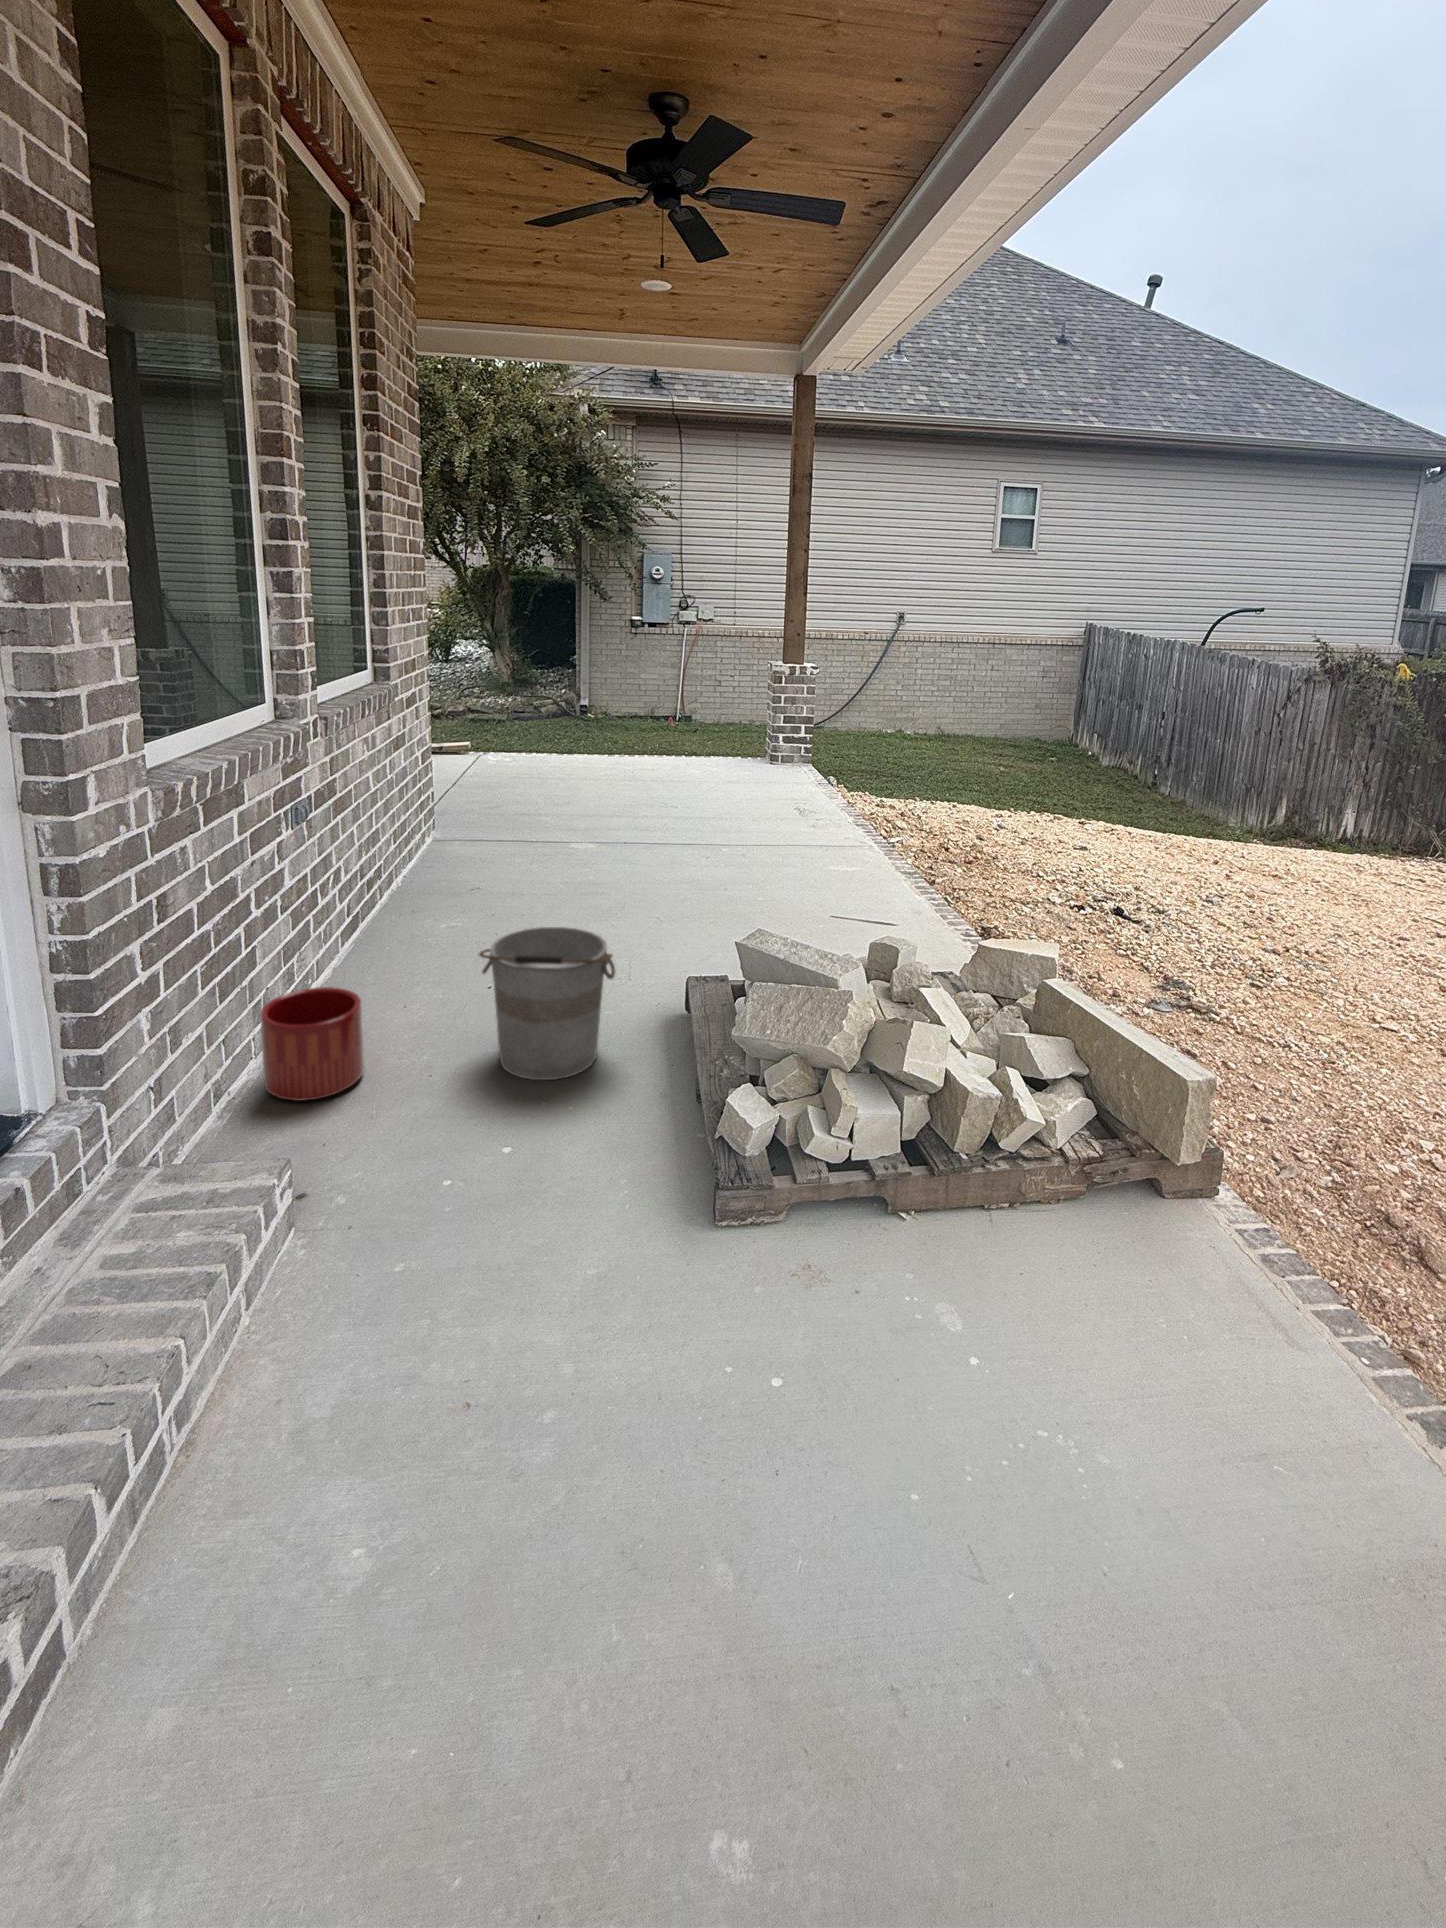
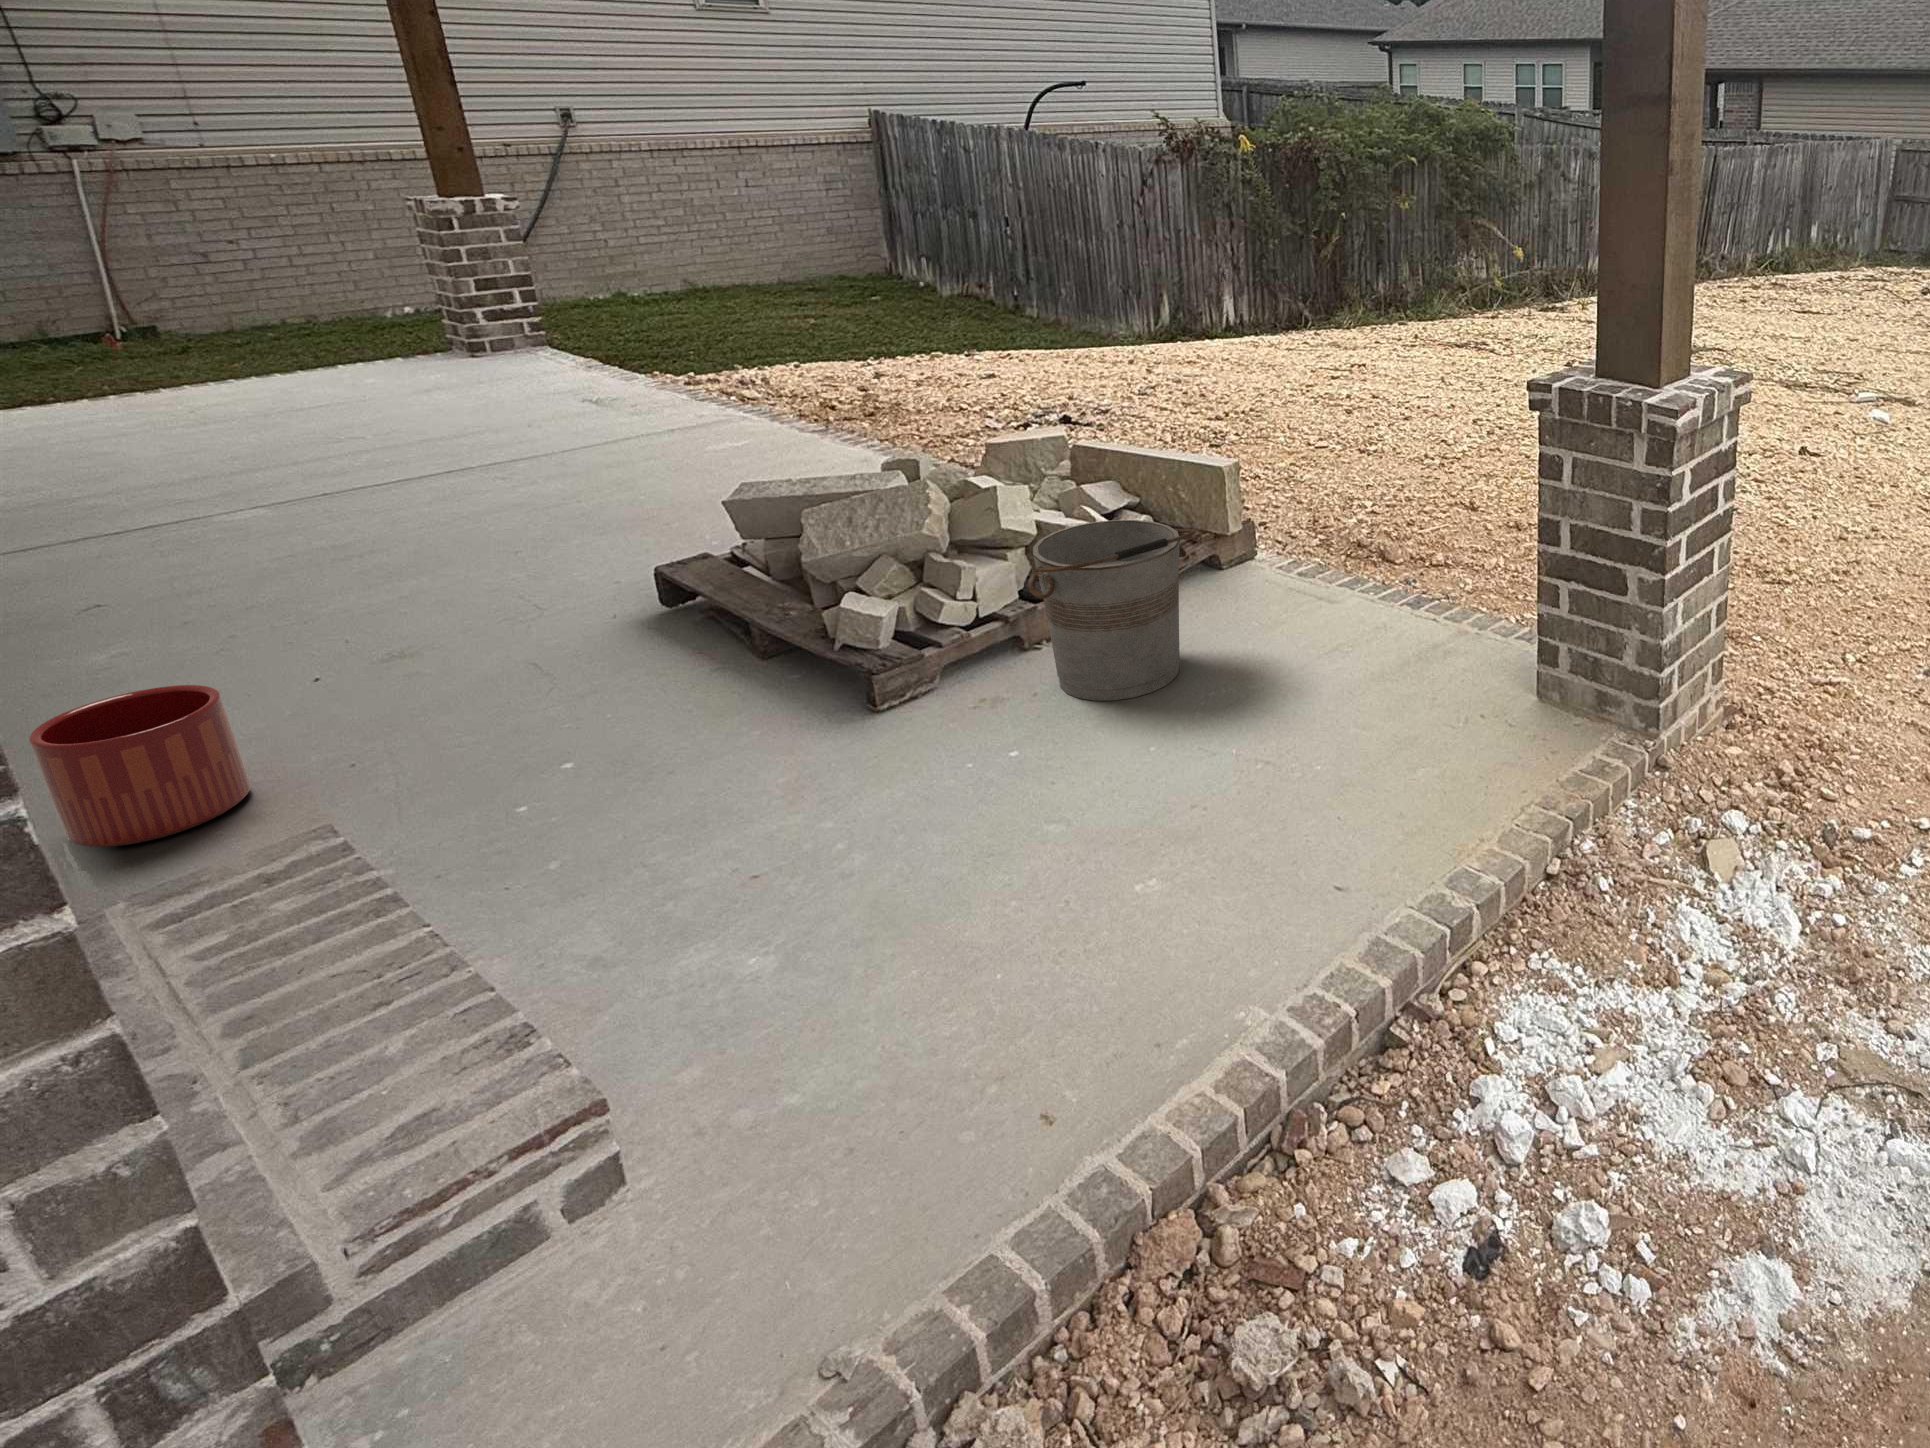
bucket: present [479,927,615,1081] -> present [1028,520,1196,701]

